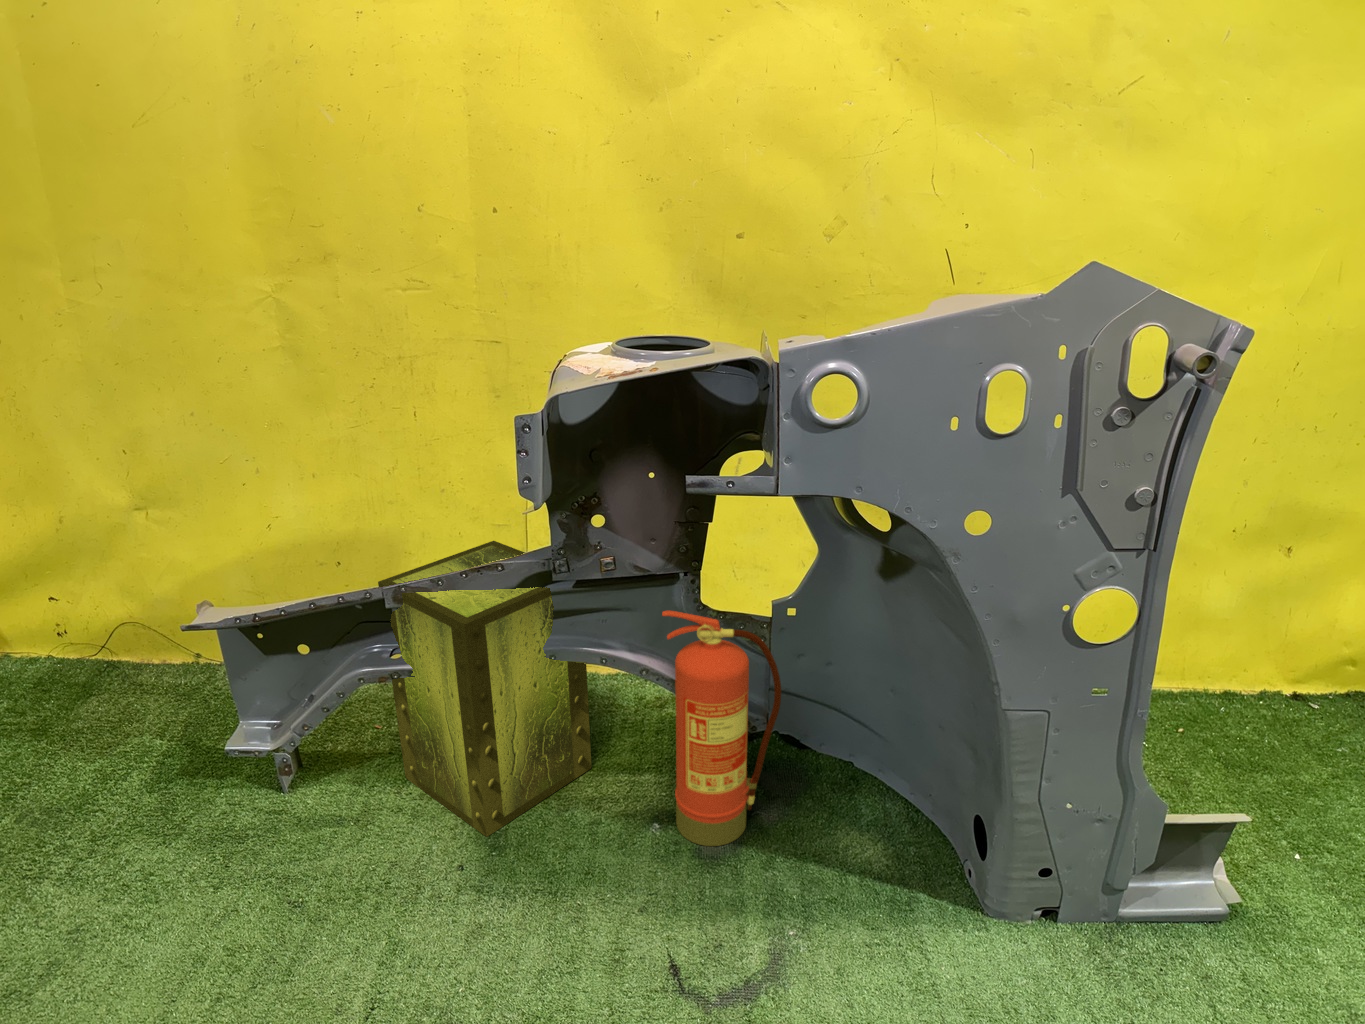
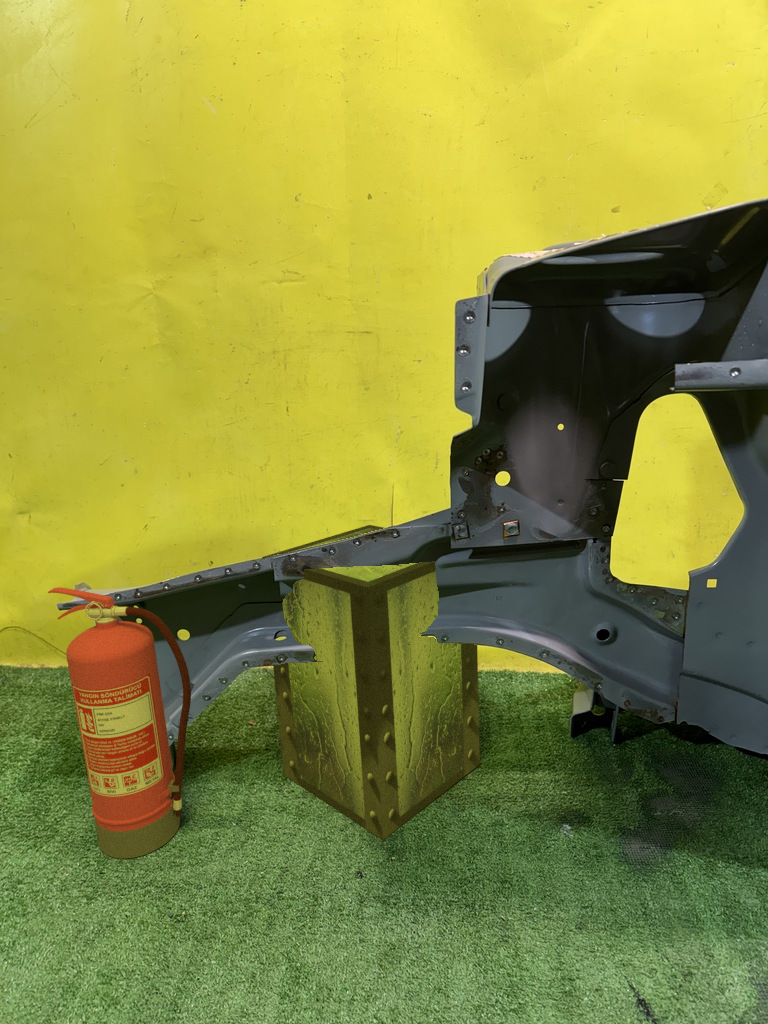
fire extinguisher: present [662,611,781,846] -> present [48,587,191,859]

